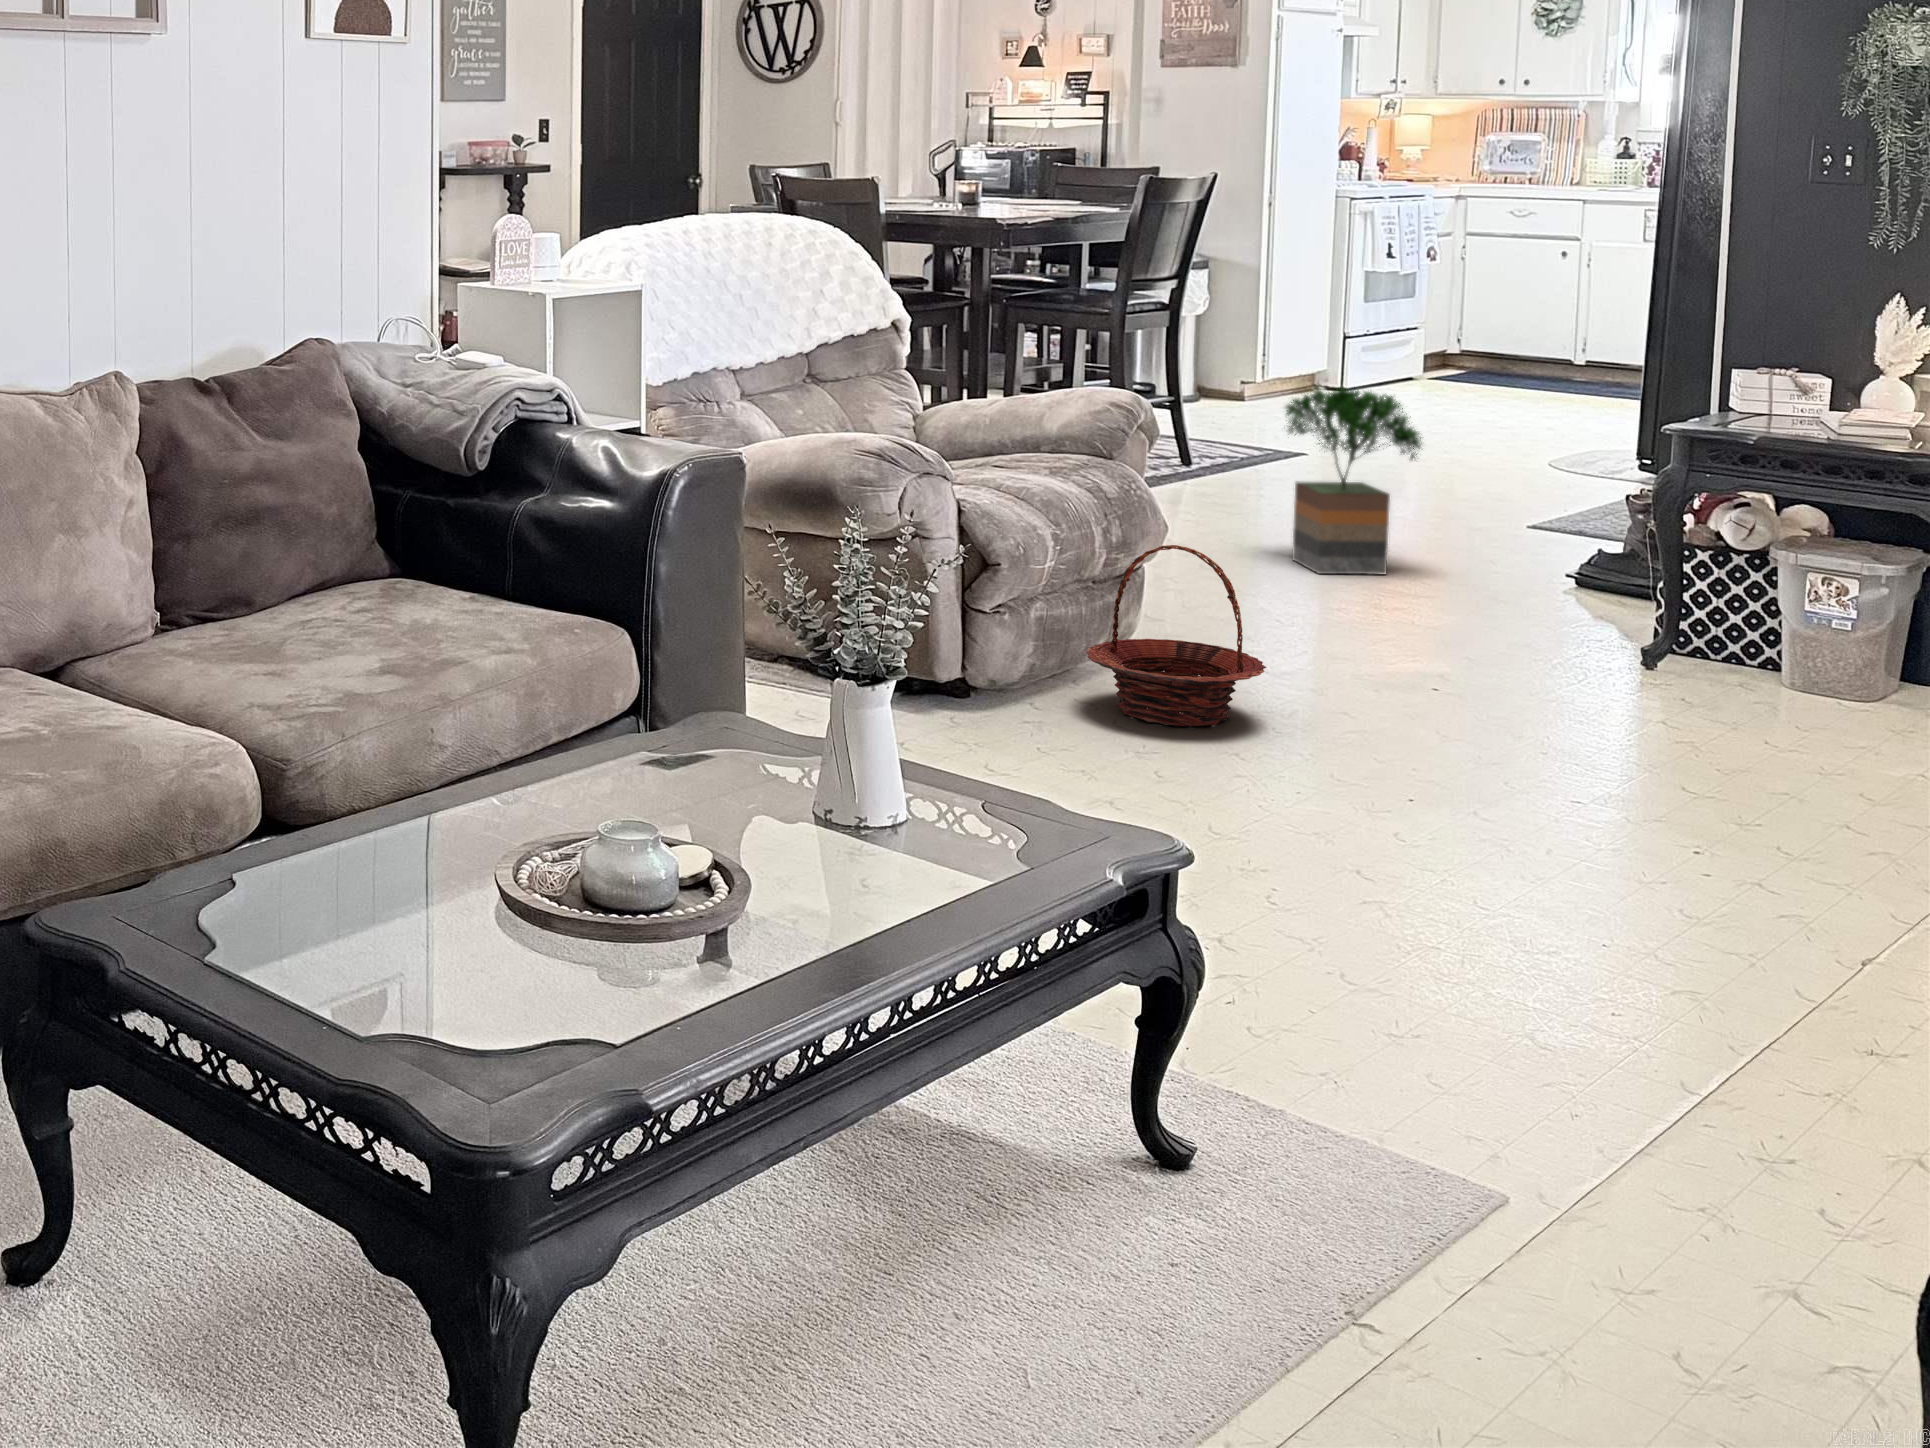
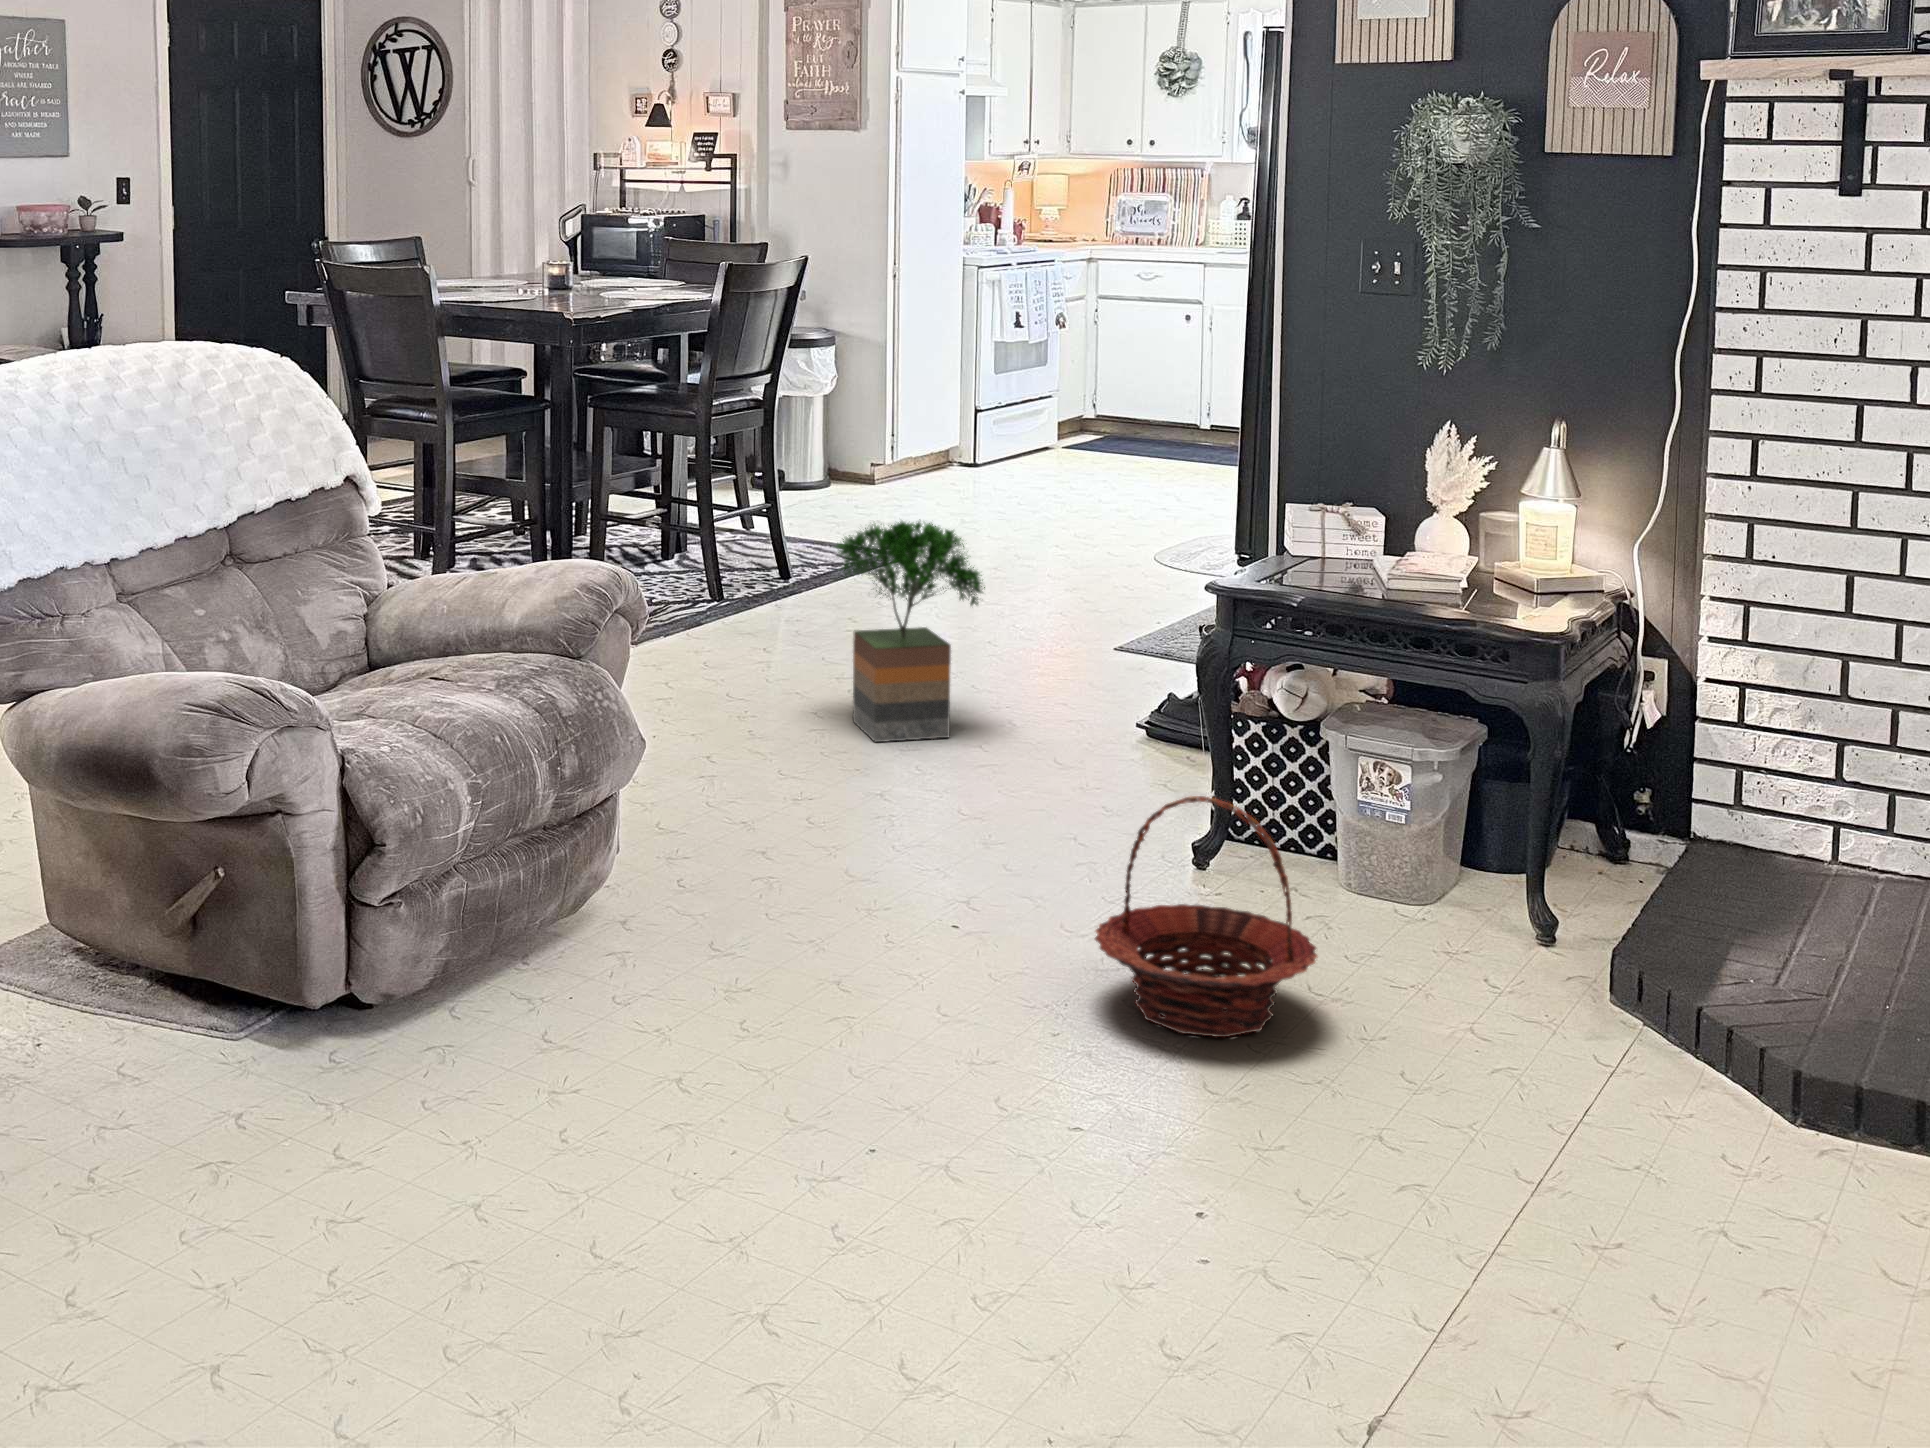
basket: present [1086,545,1266,726] -> present [1095,796,1317,1037]

